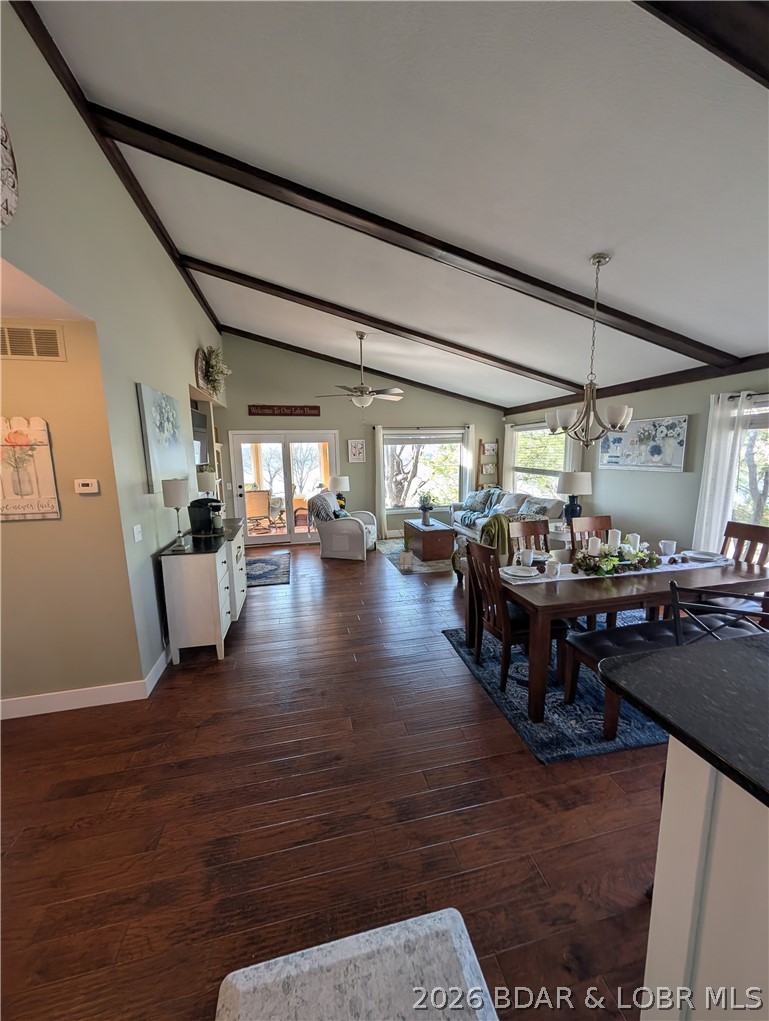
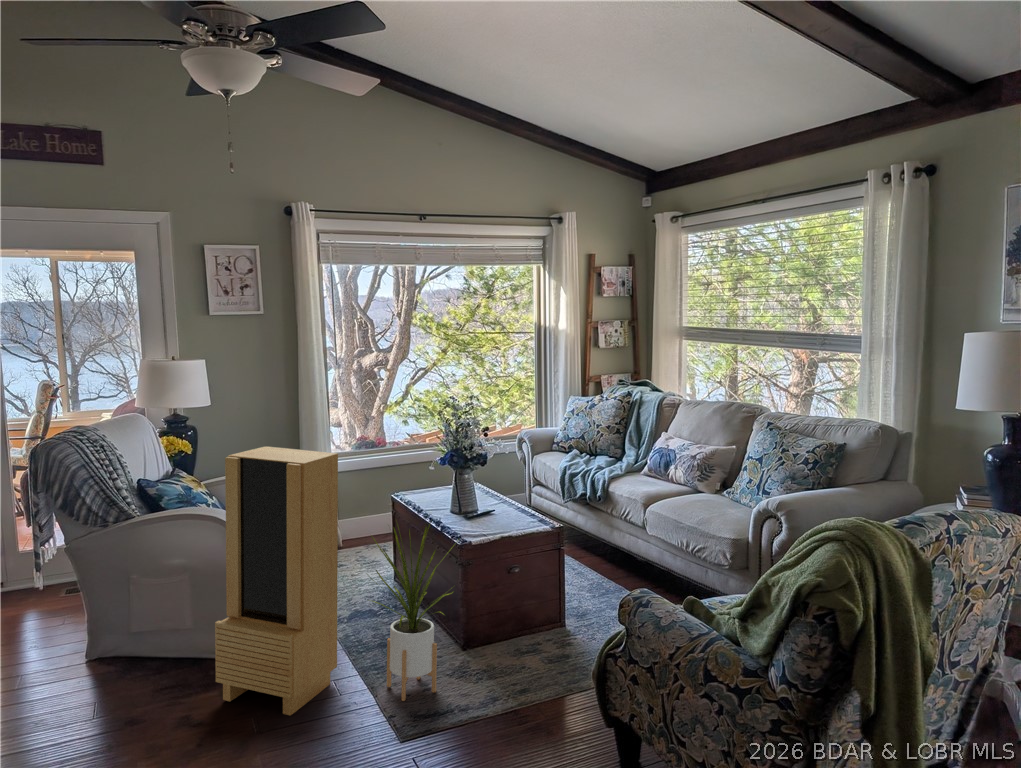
storage cabinet: none [355,501,388,571] -> present [215,446,338,715]

